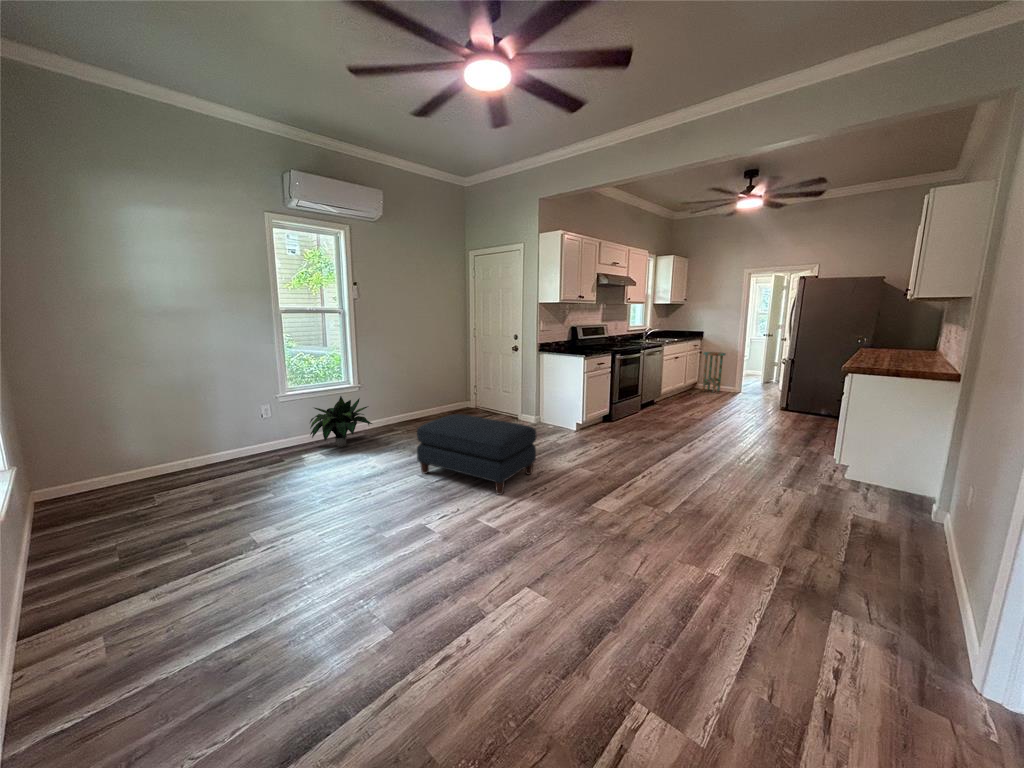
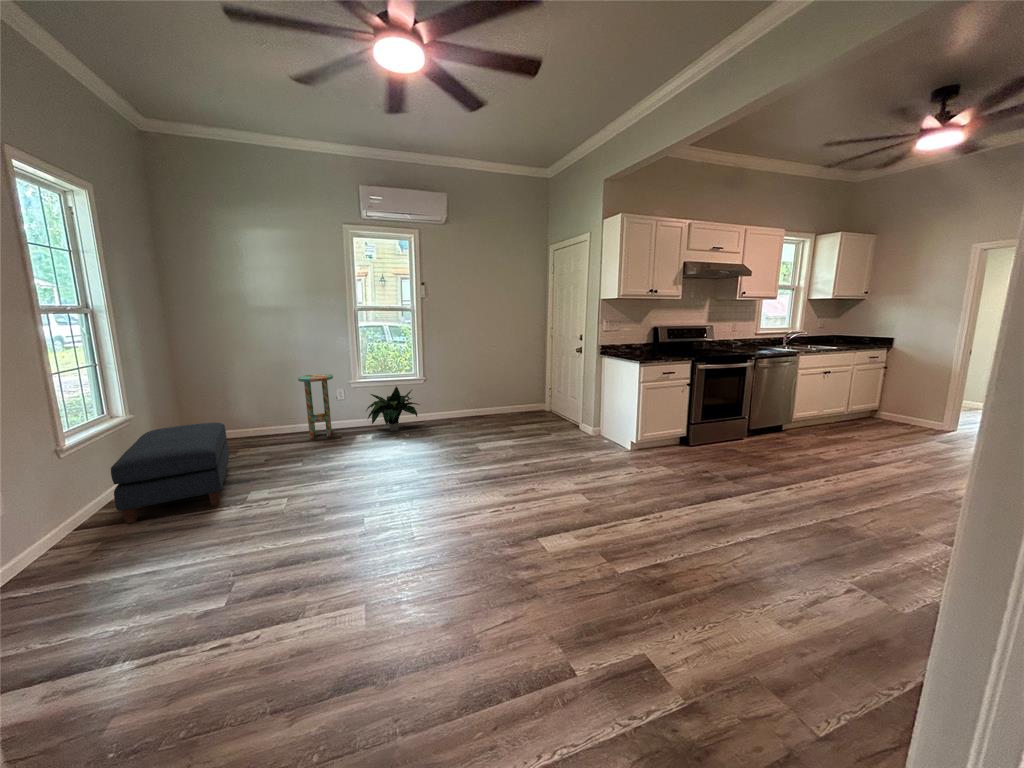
side table: present [702,352,726,393] -> present [298,374,333,438]
ottoman: present [417,414,537,495] -> present [111,423,229,524]

